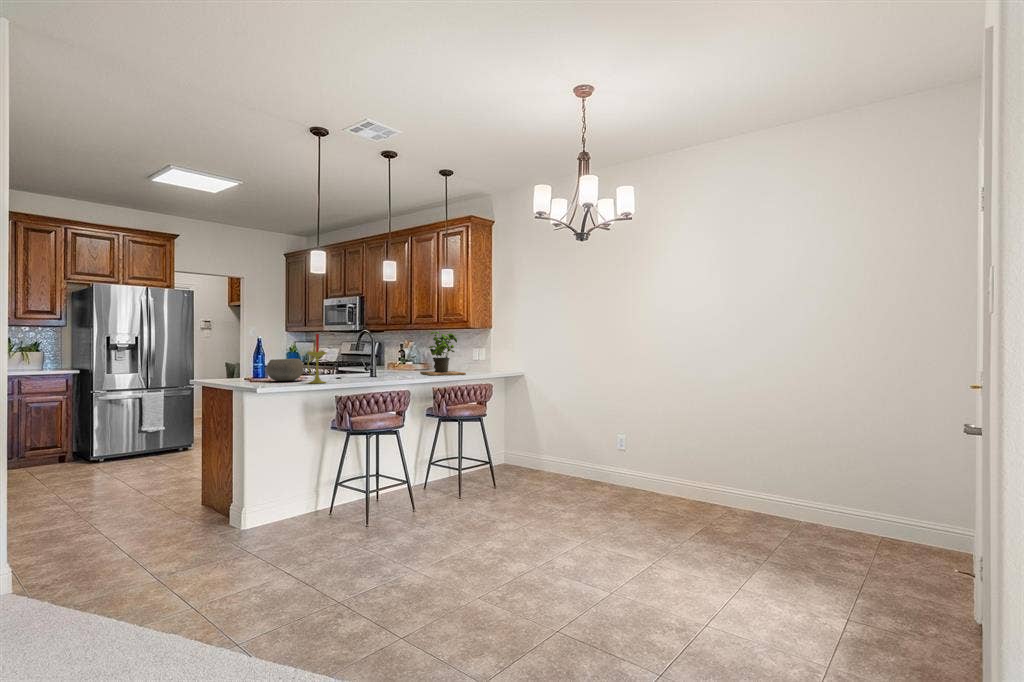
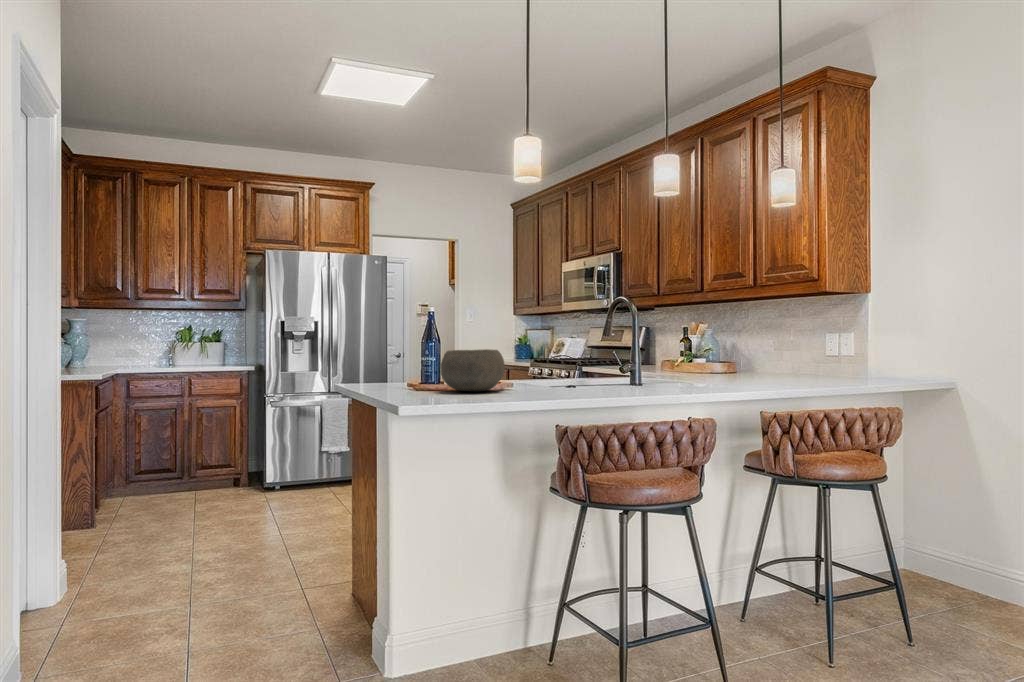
potted plant: present [420,332,466,375] -> none [725,298,825,385]
candle: present [308,334,327,383] -> none [504,297,544,398]

